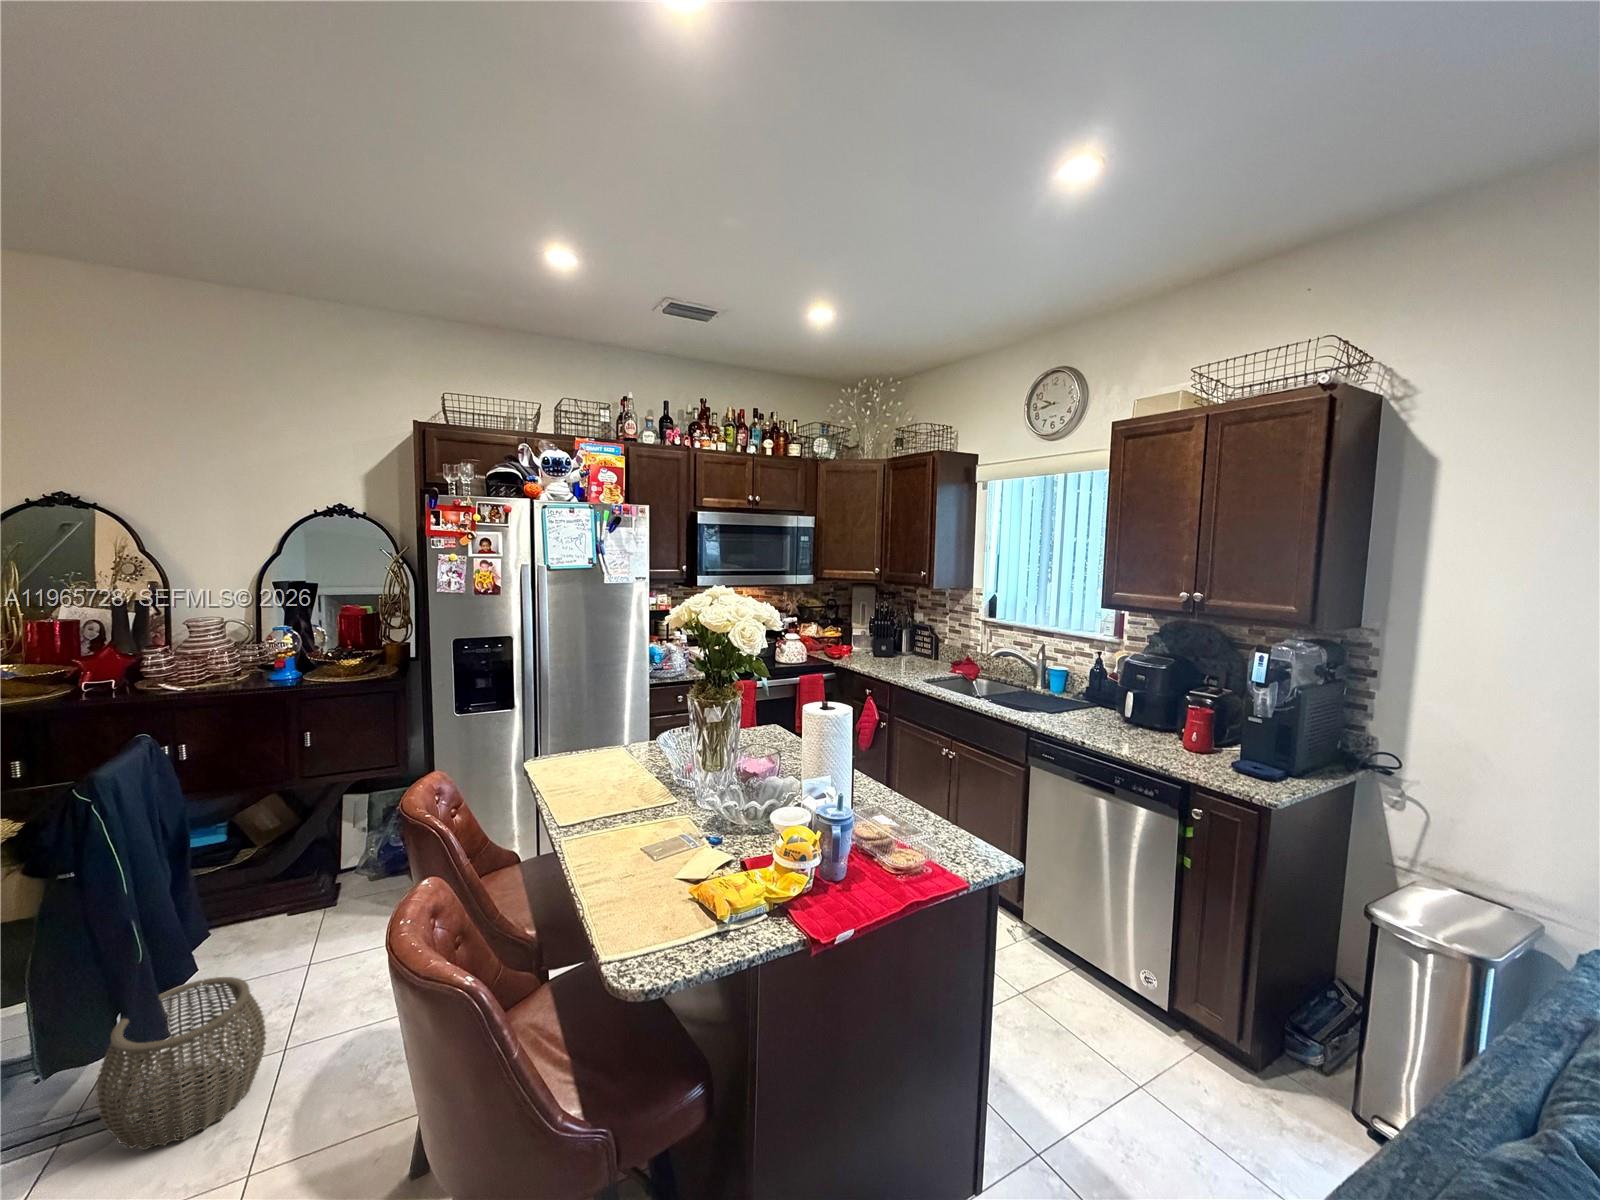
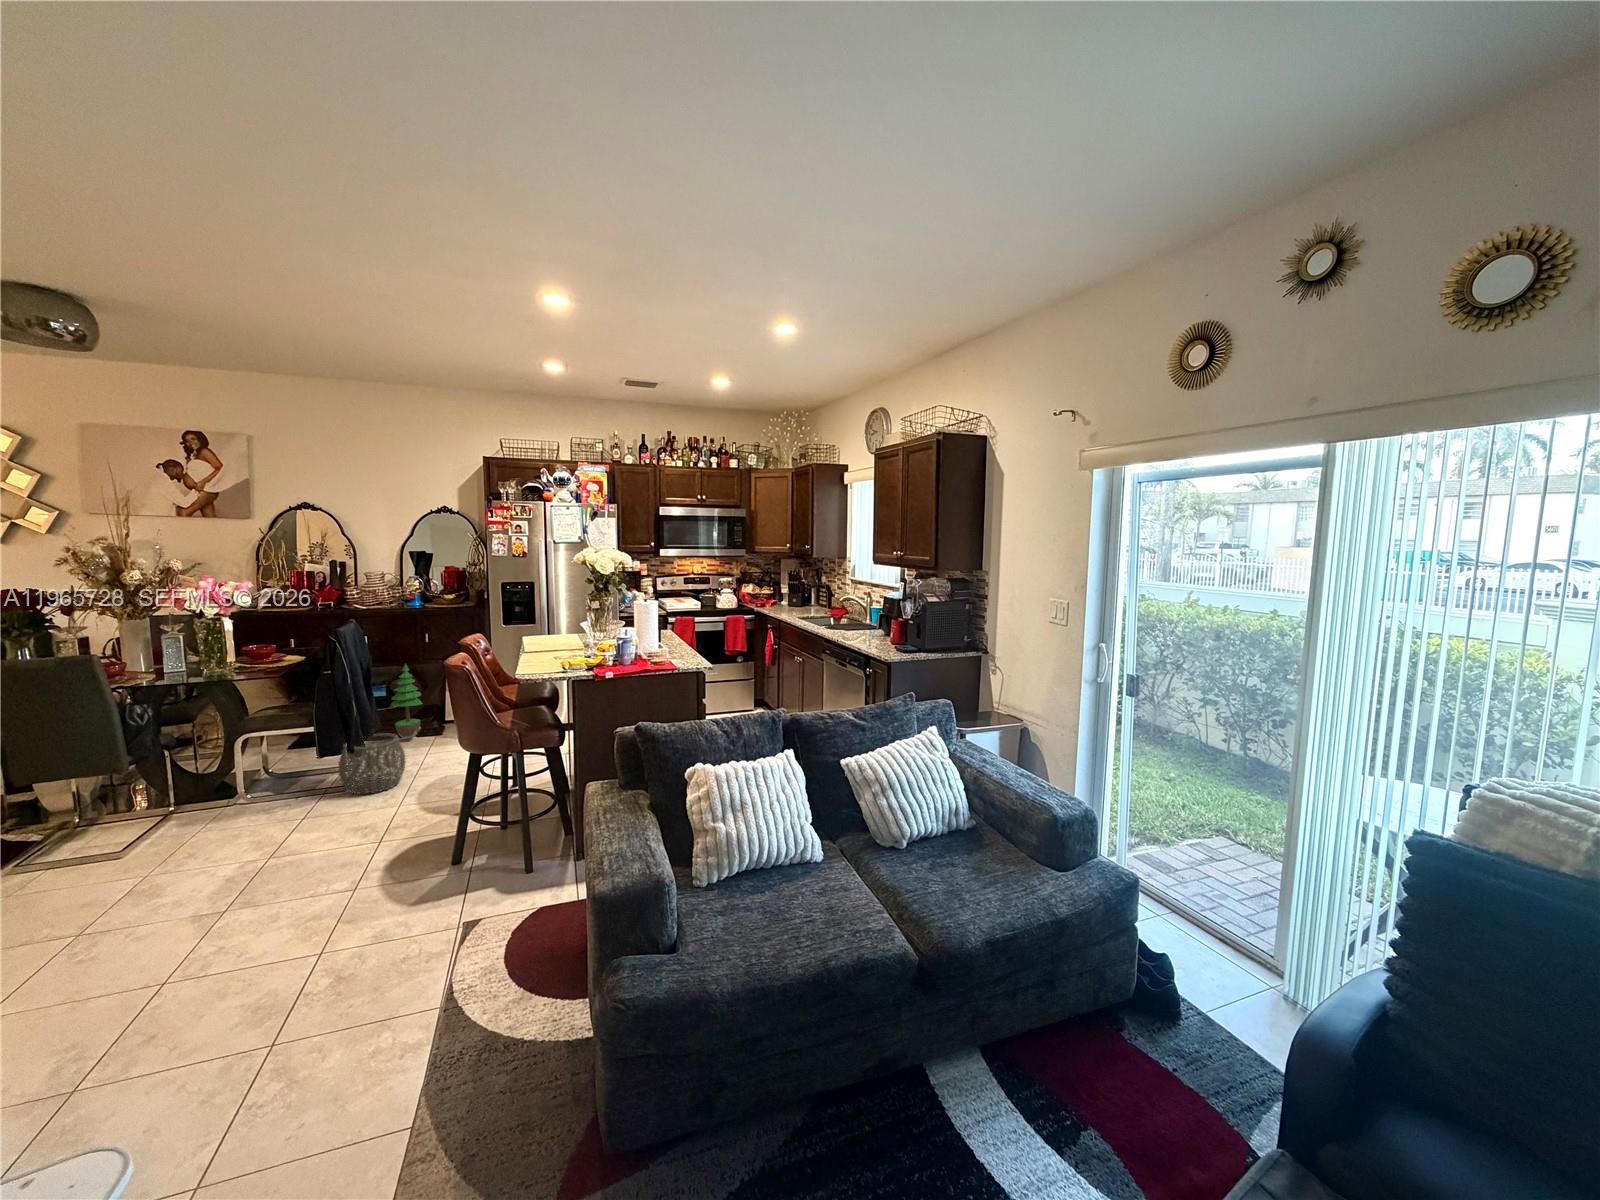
potted tree: none [233,792,301,932] -> present [390,664,422,740]

